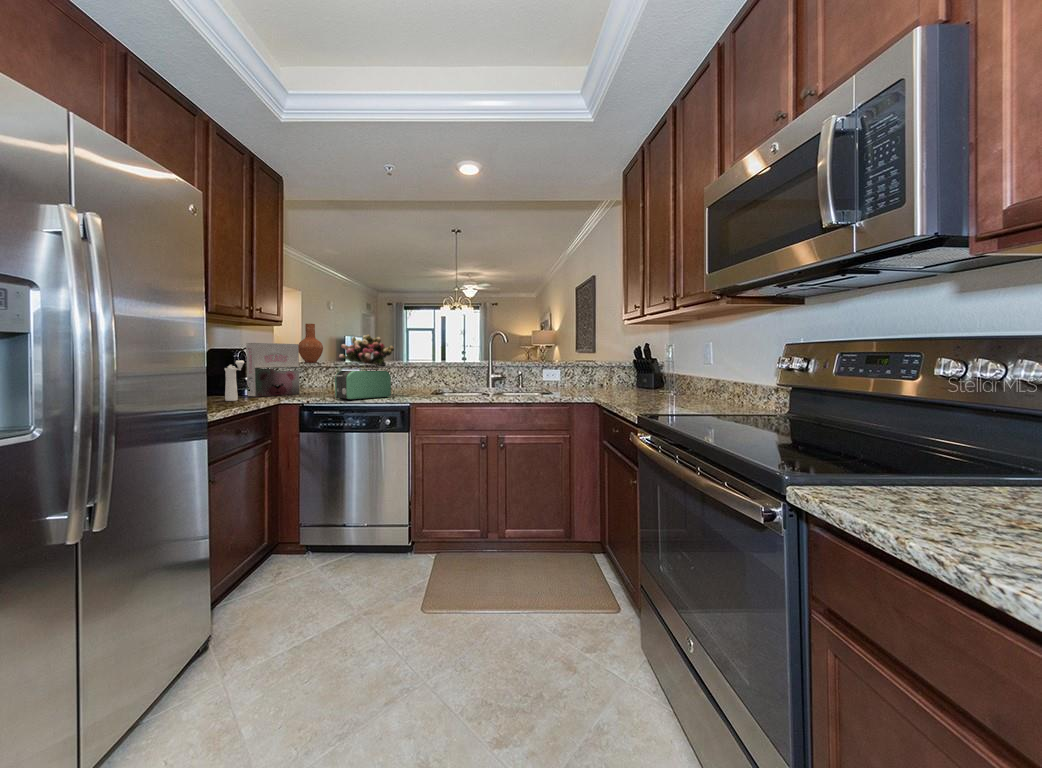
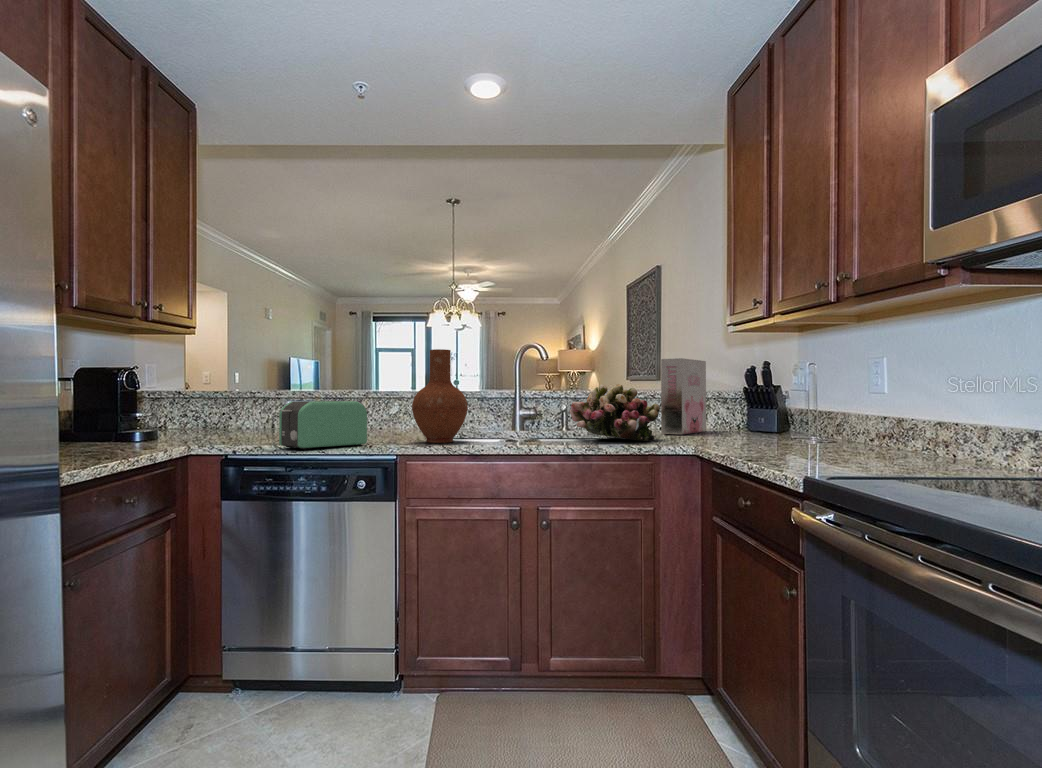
vase: present [298,324,323,363] -> present [412,349,468,443]
flower arrangement: present [339,335,394,366] -> present [570,384,660,441]
cereal box: present [246,343,299,397] -> present [661,358,706,435]
pepper mill: present [225,360,244,401] -> none [104,386,138,450]

